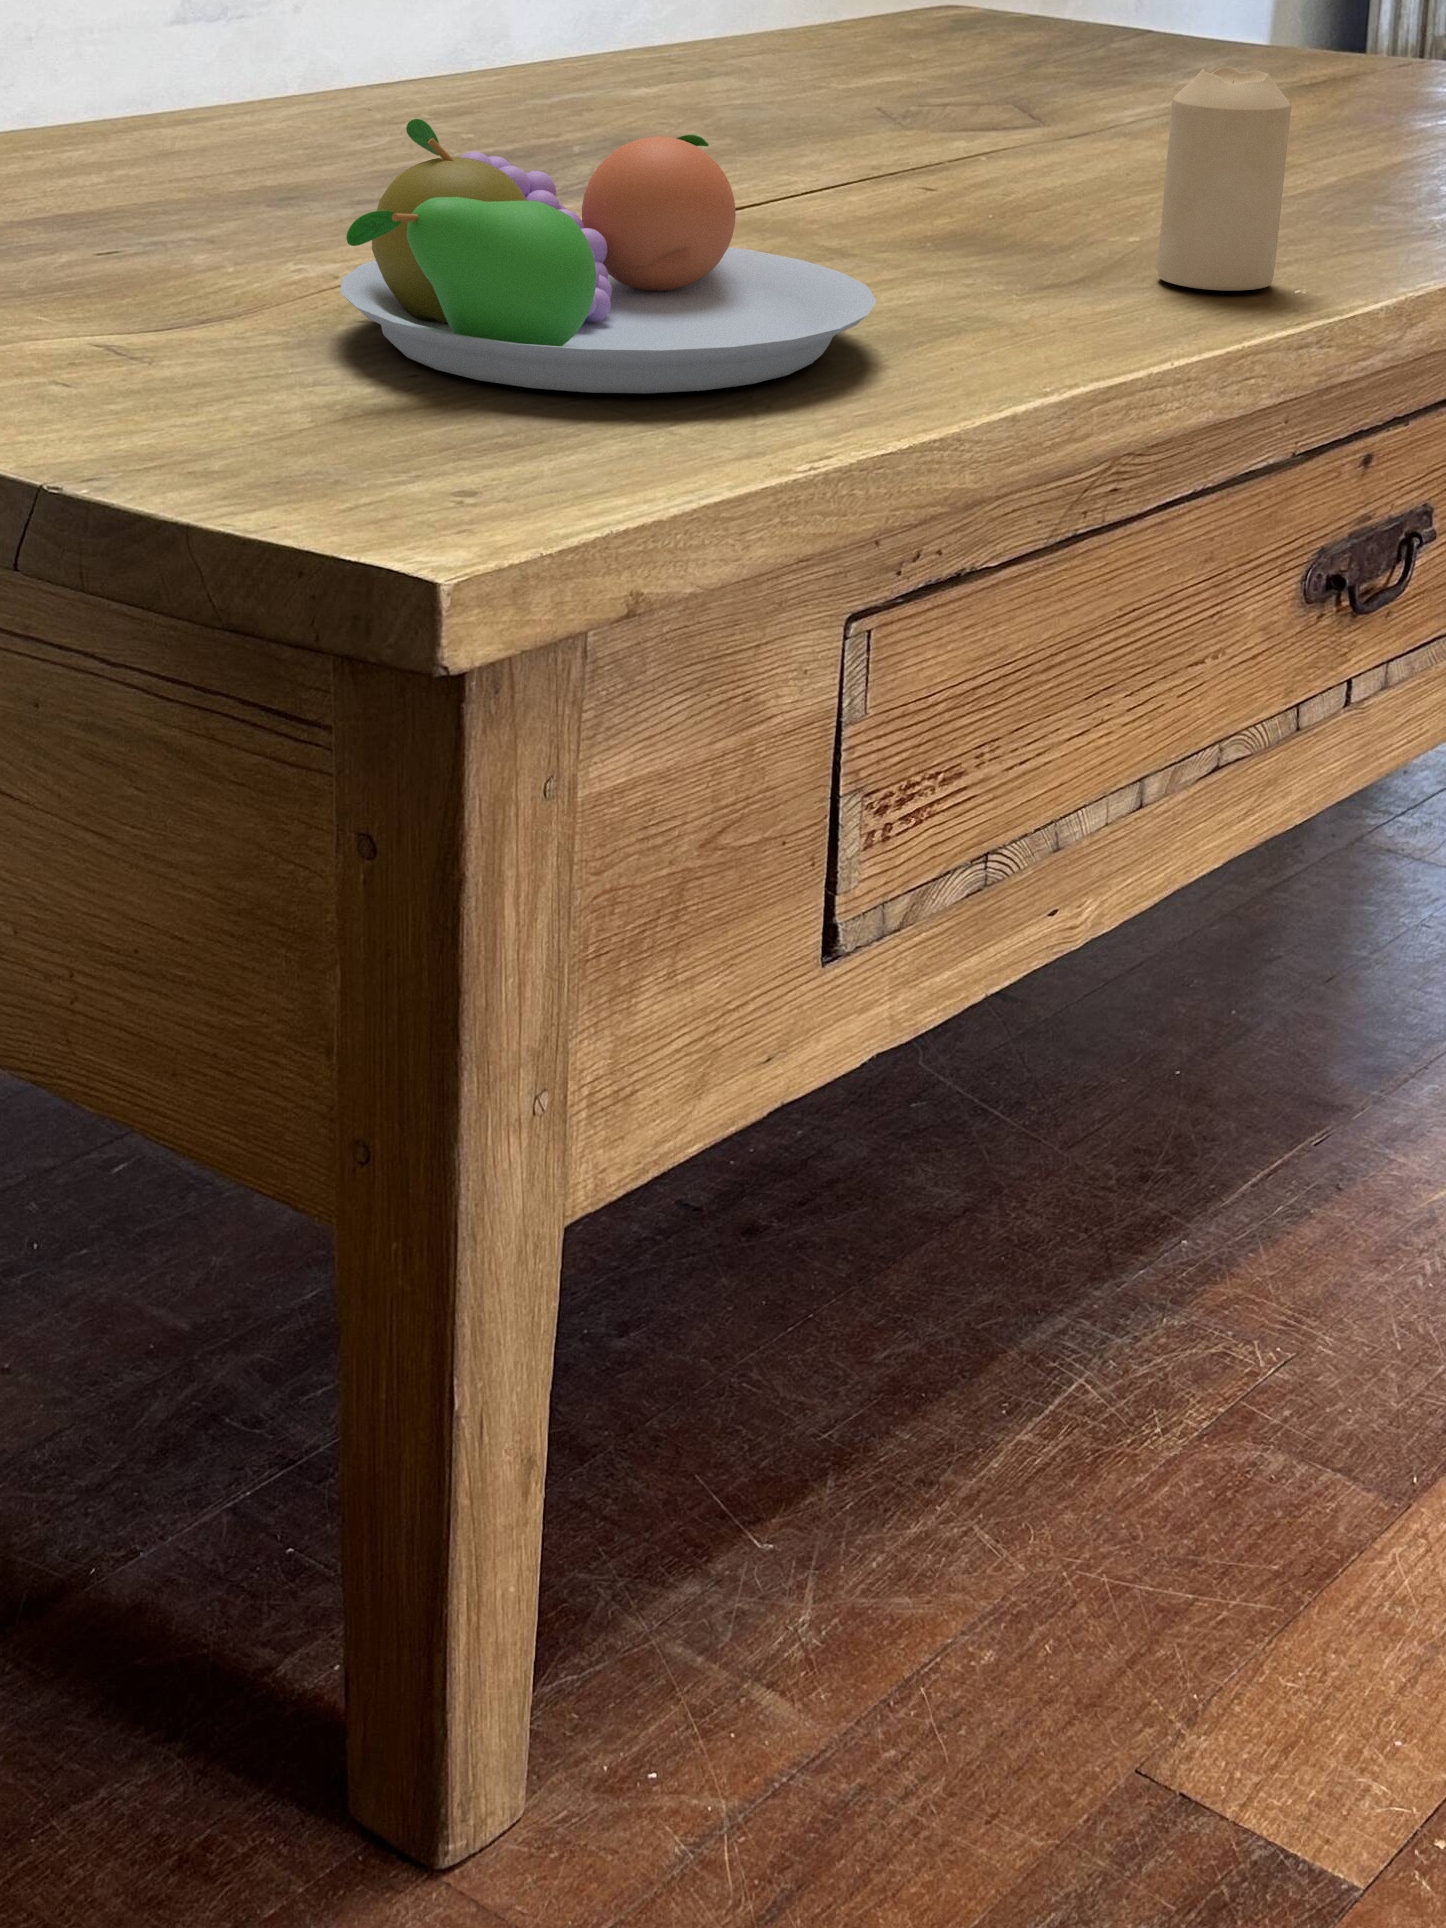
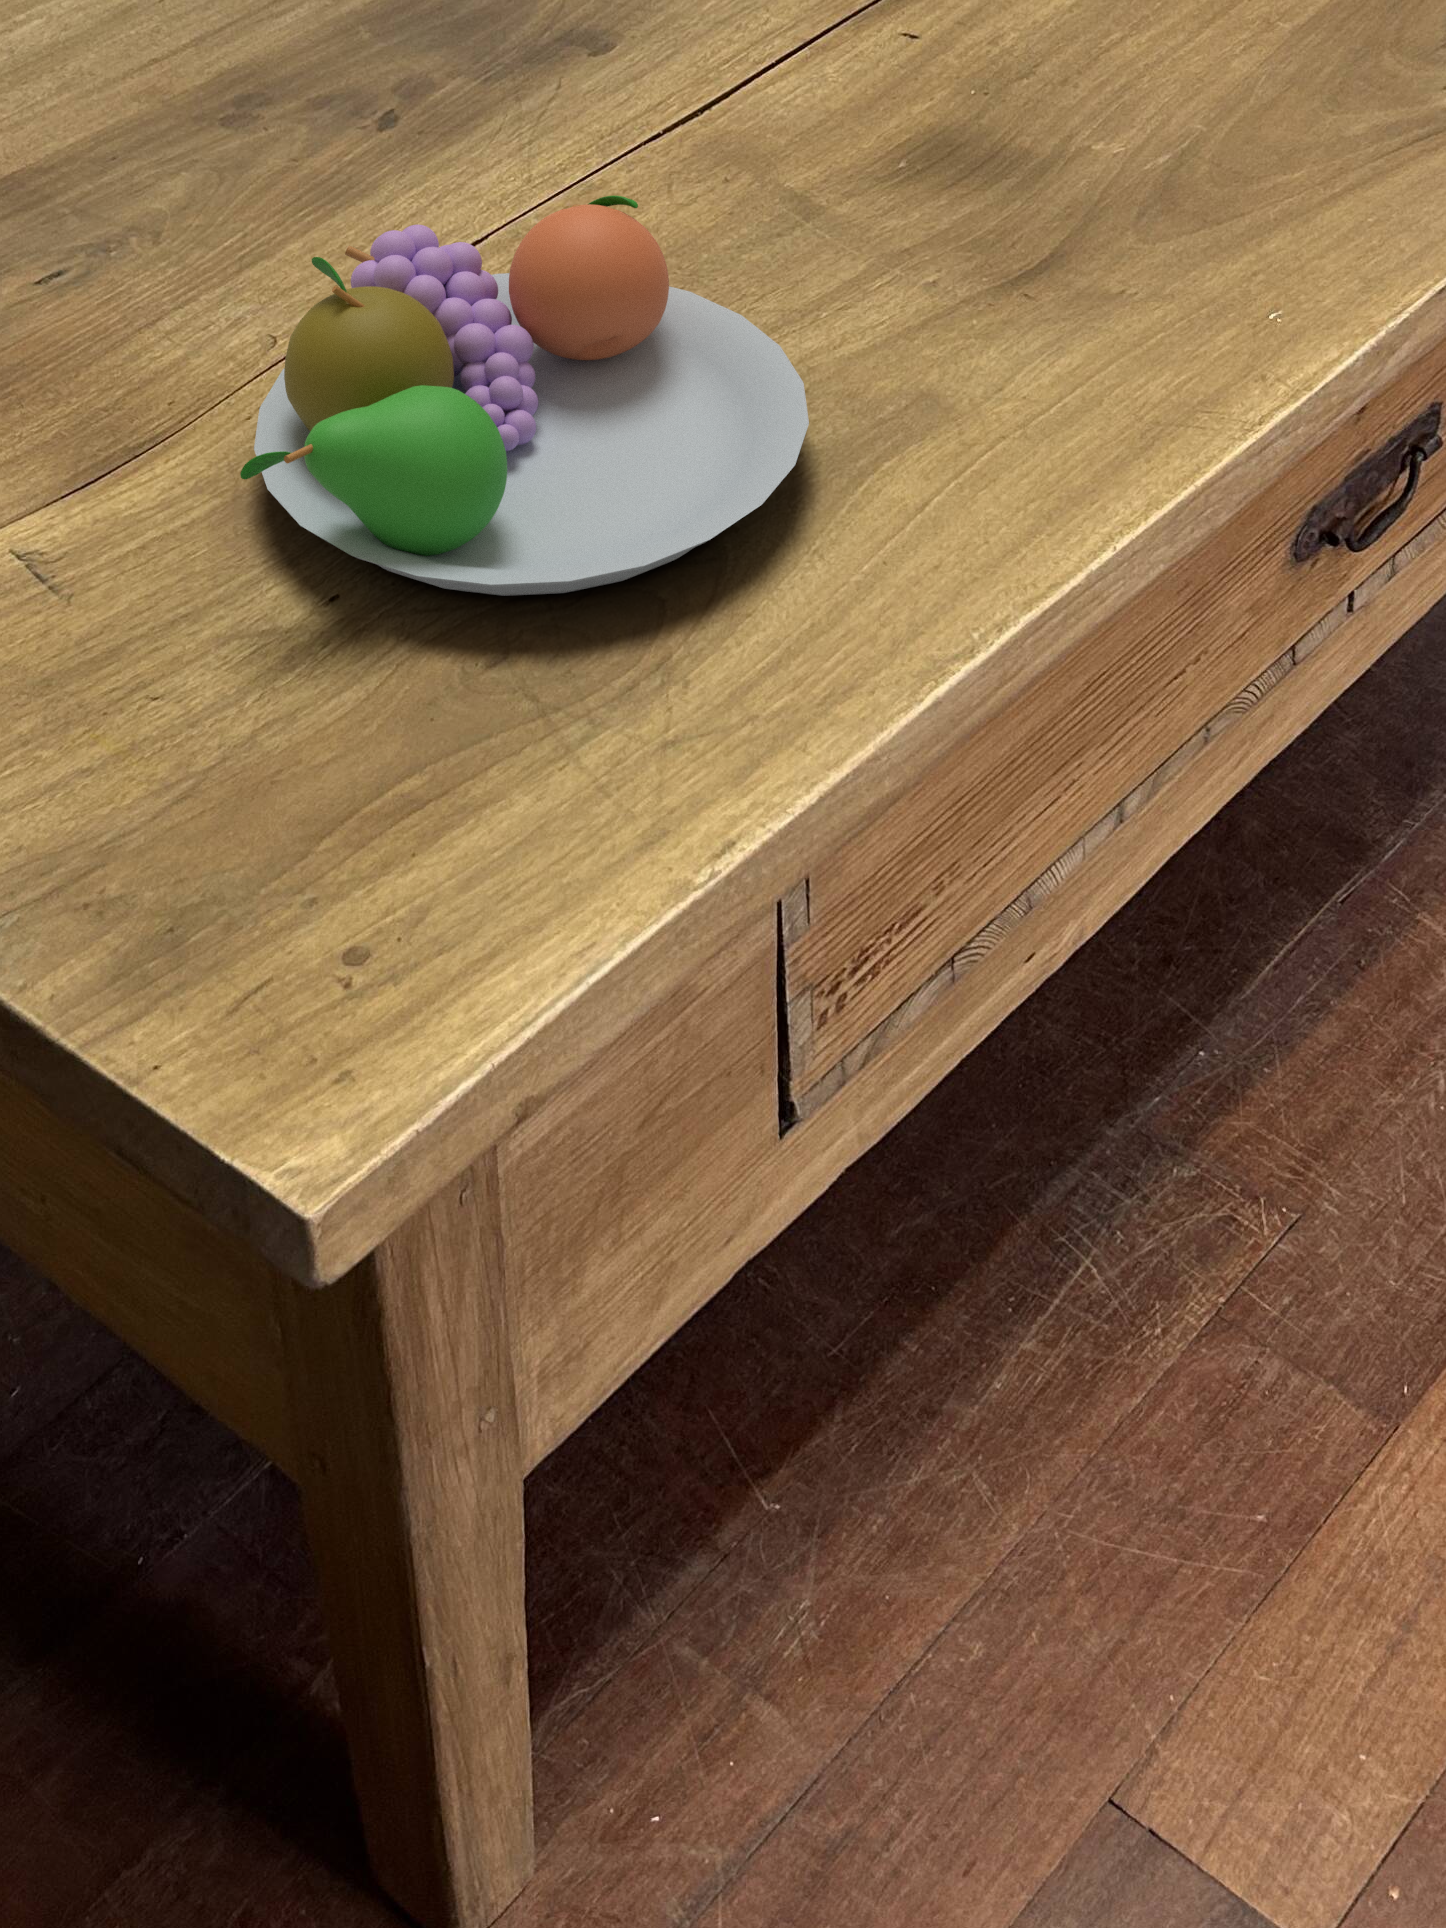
candle: present [1157,67,1291,291] -> none [1131,32,1267,271]

